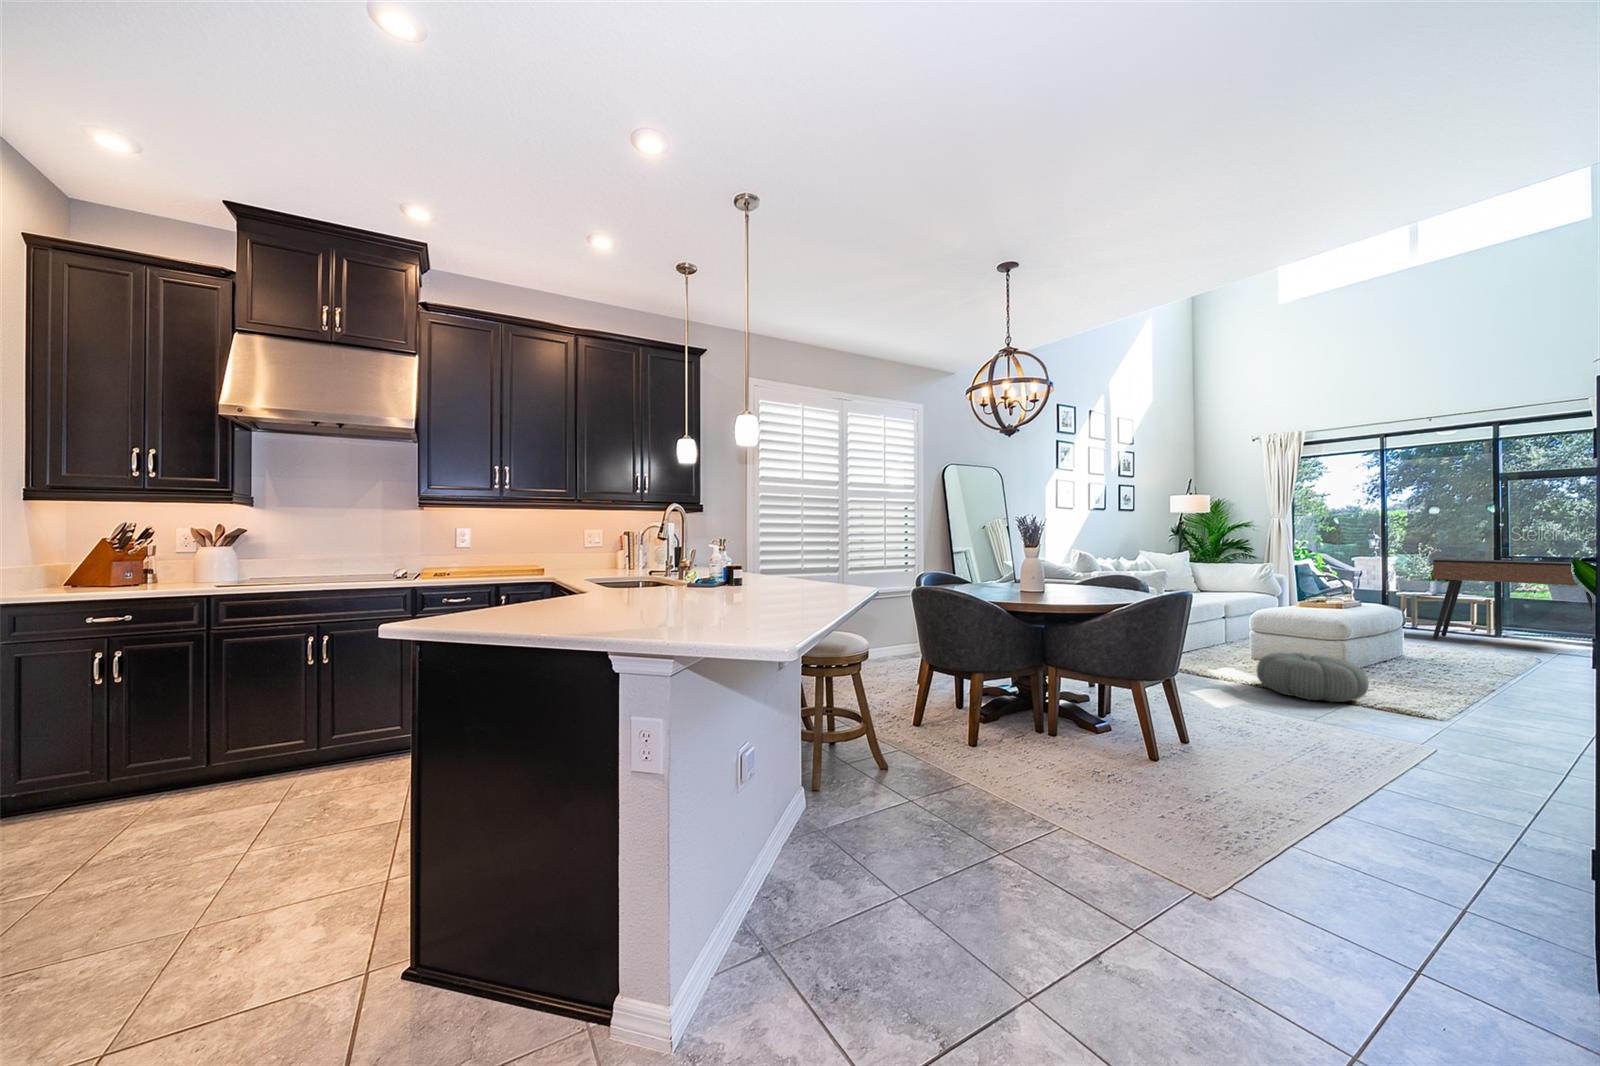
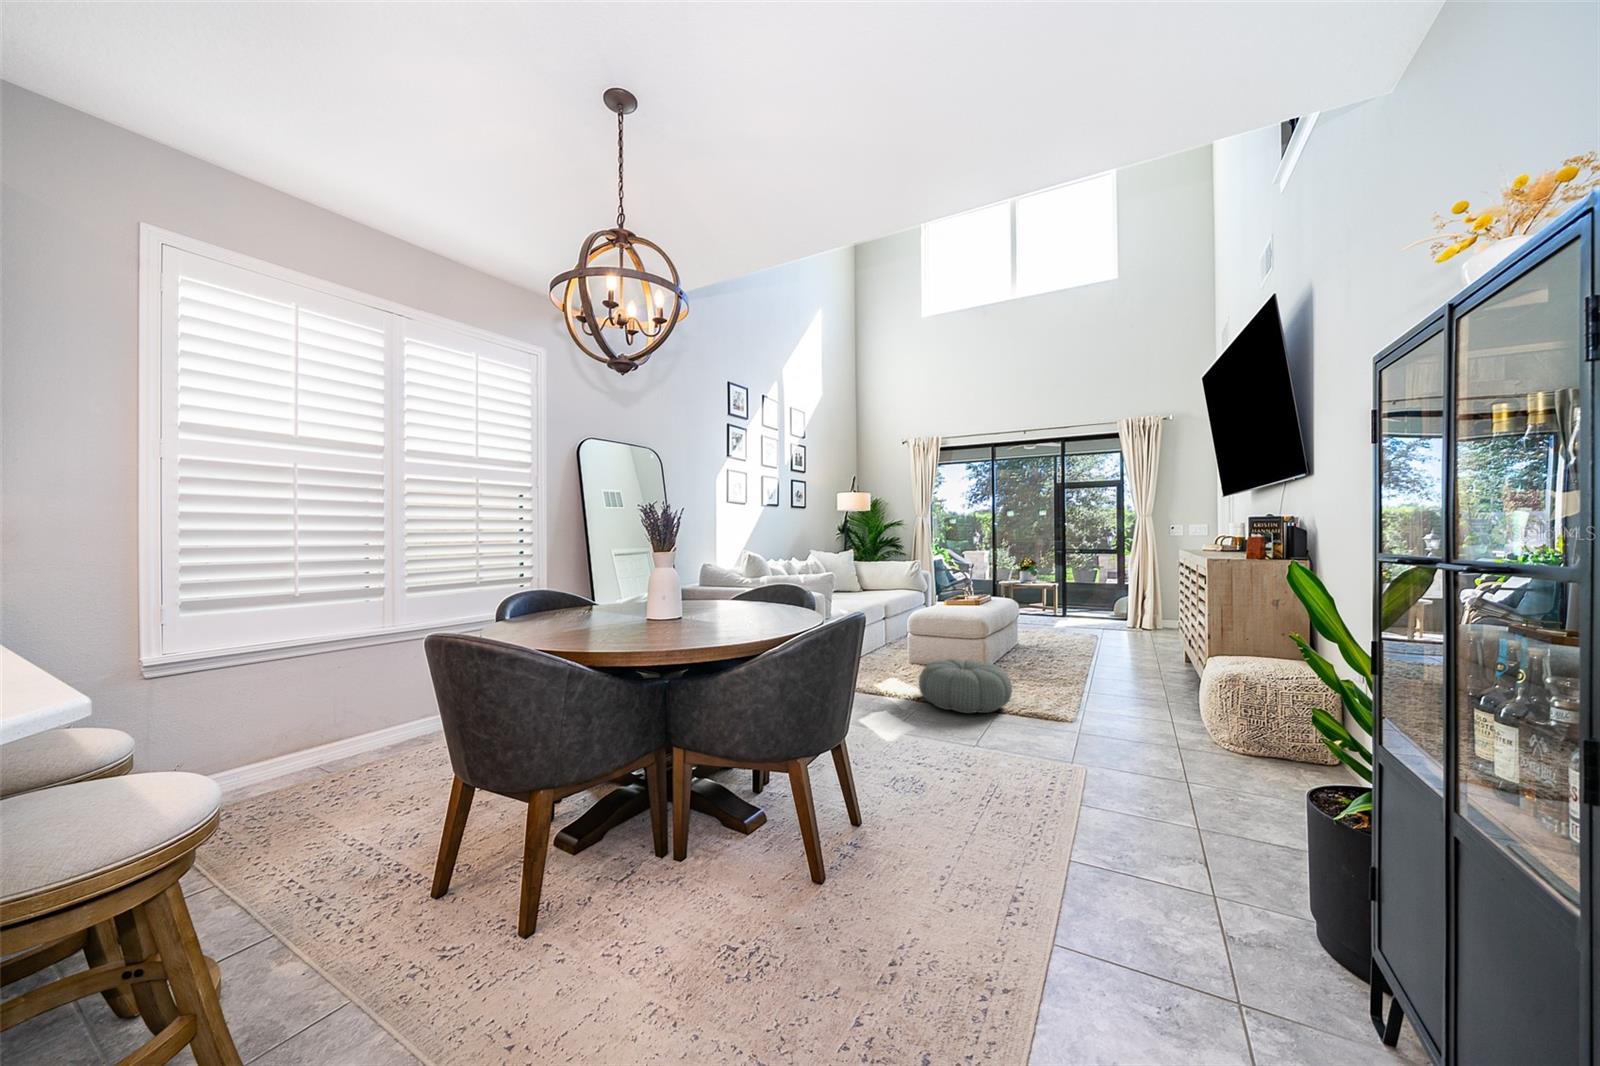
console table: present [1433,559,1592,640] -> none [1025,553,1129,630]

